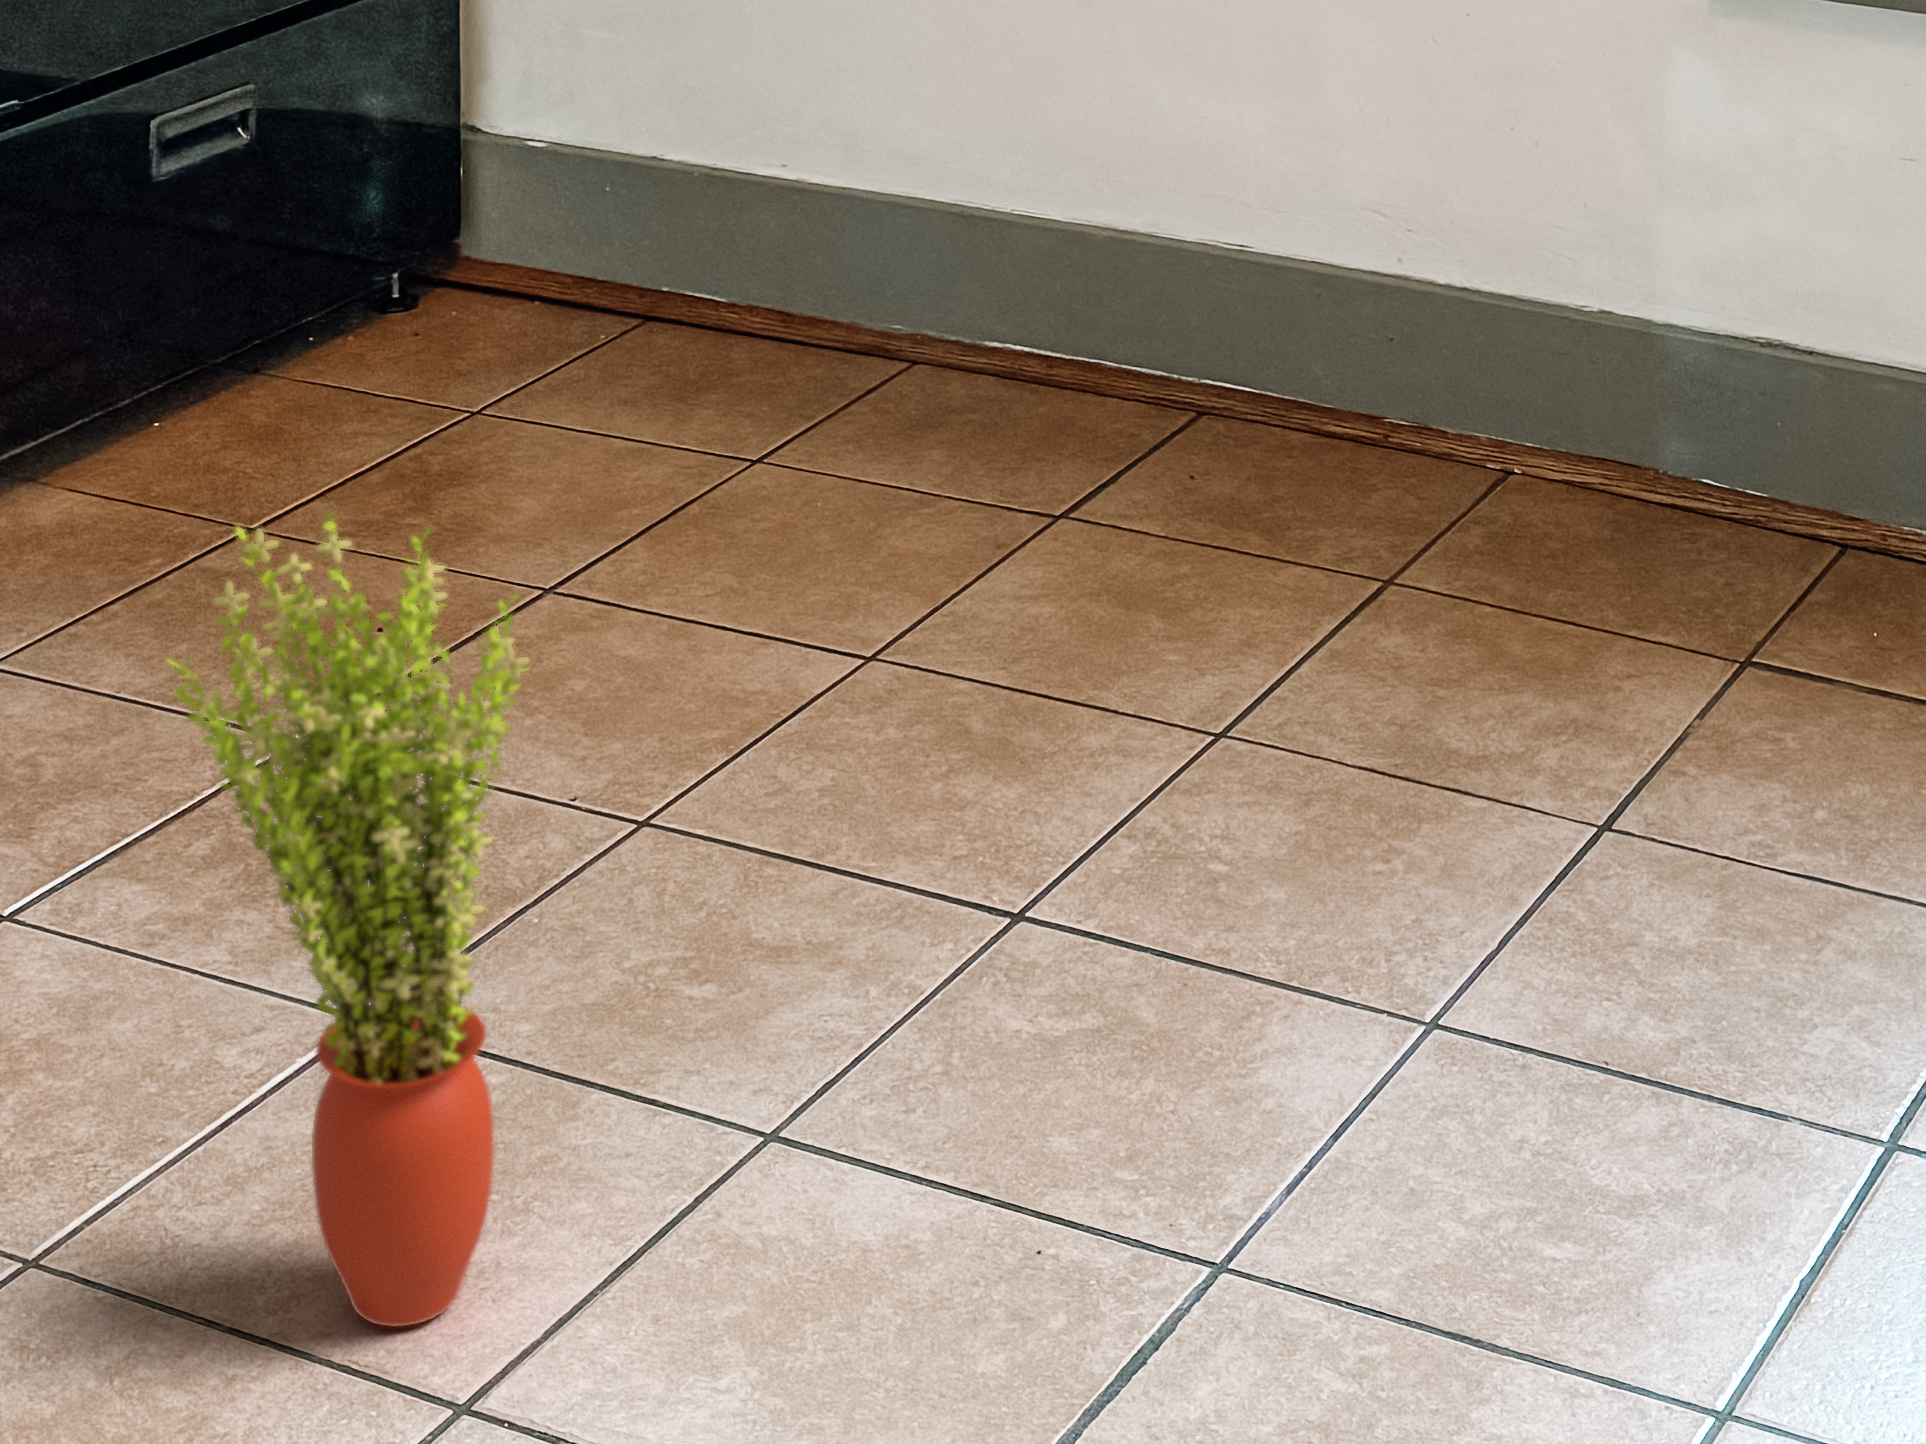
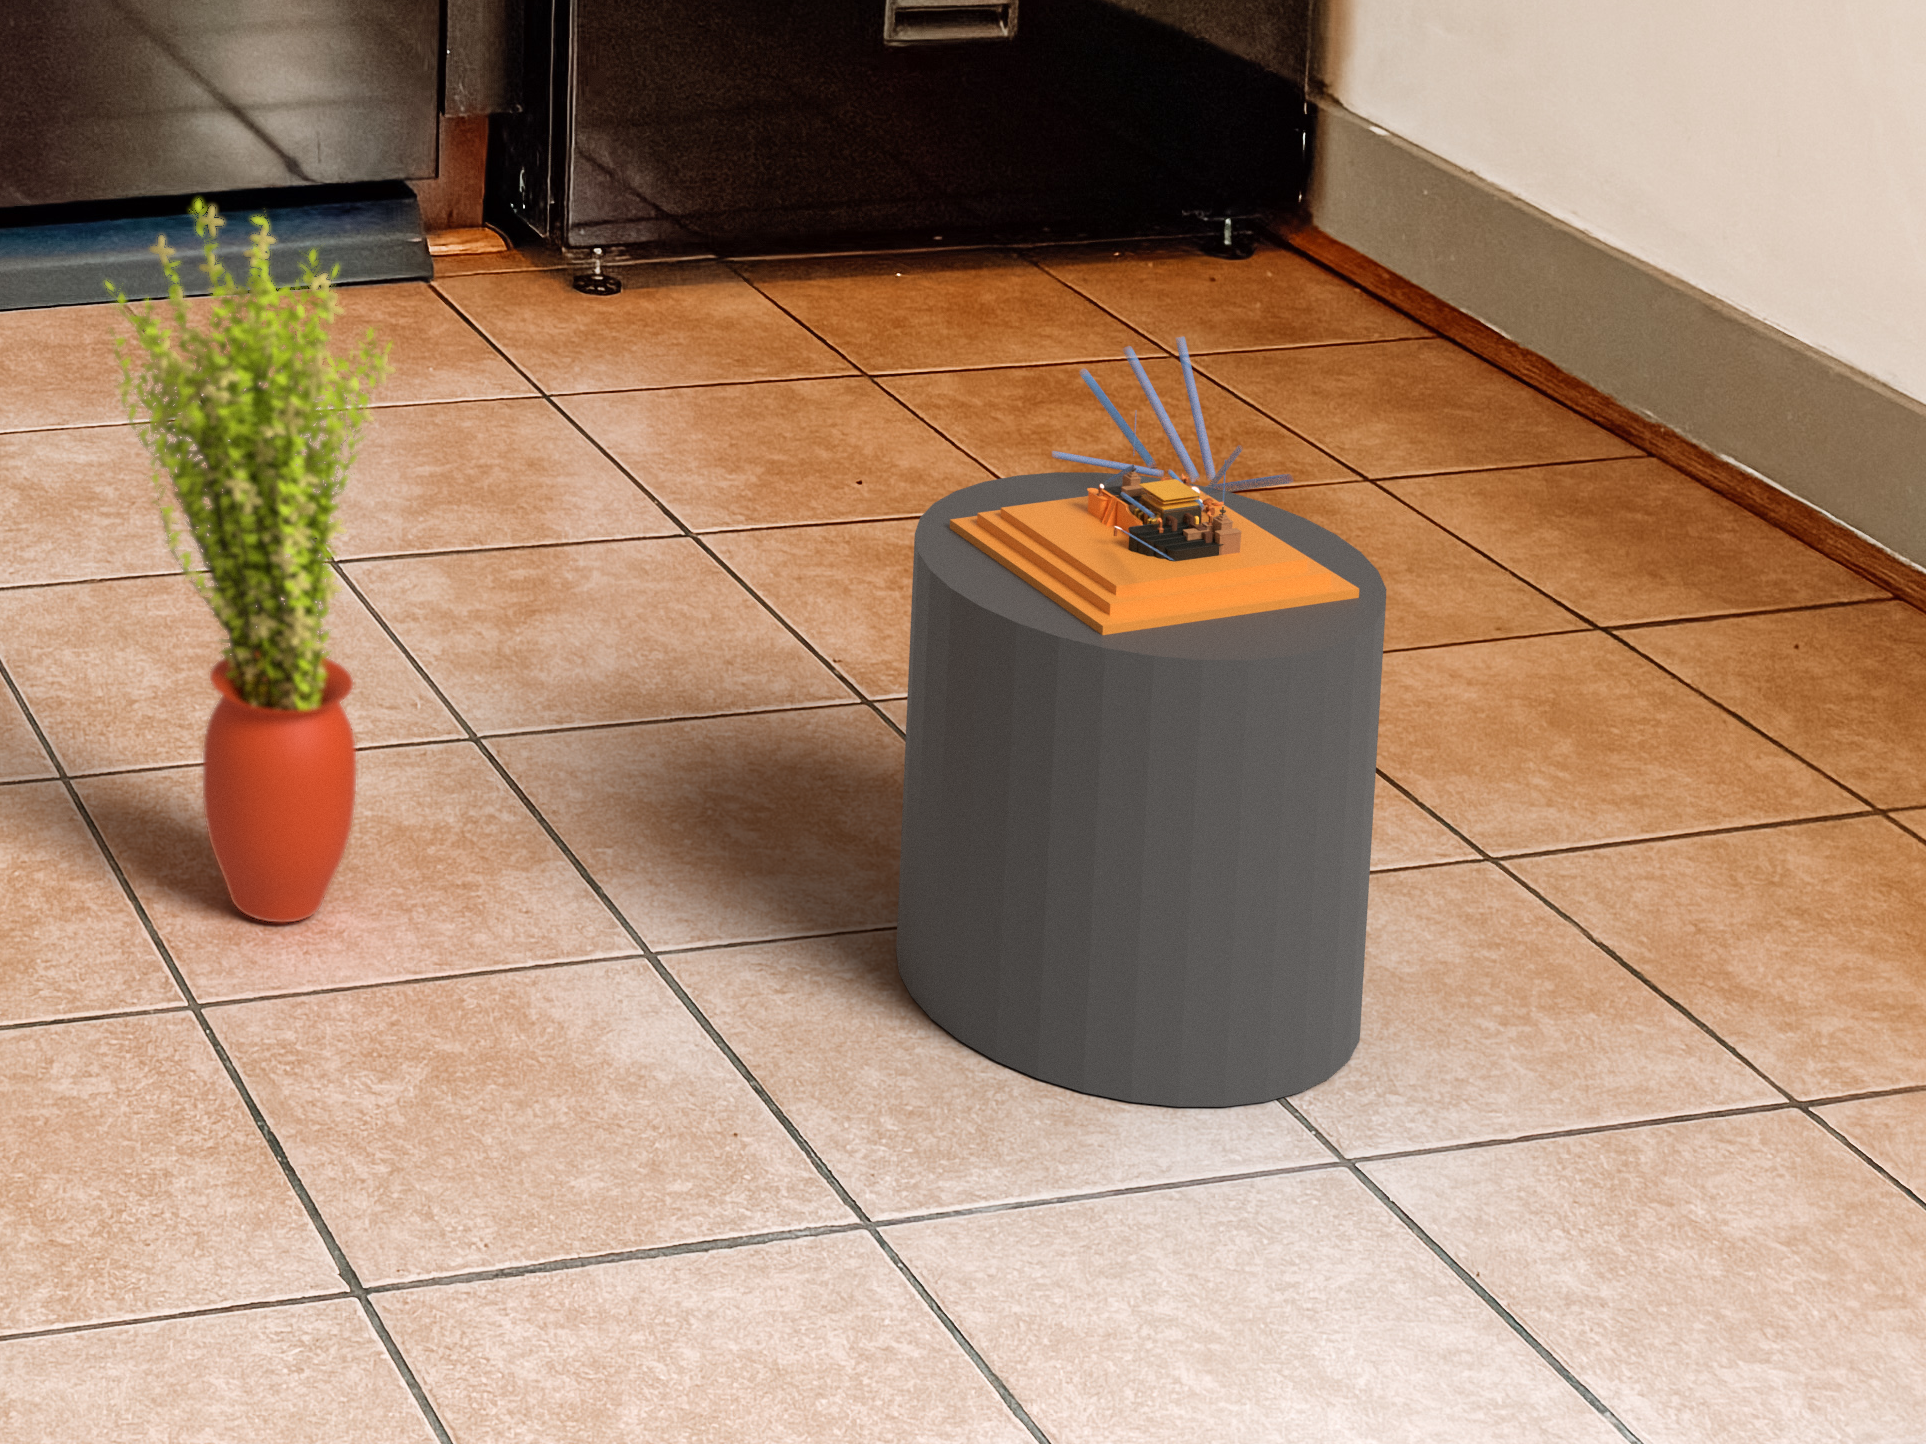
trash can: none [920,331,1354,1097] -> present [896,337,1387,1107]

